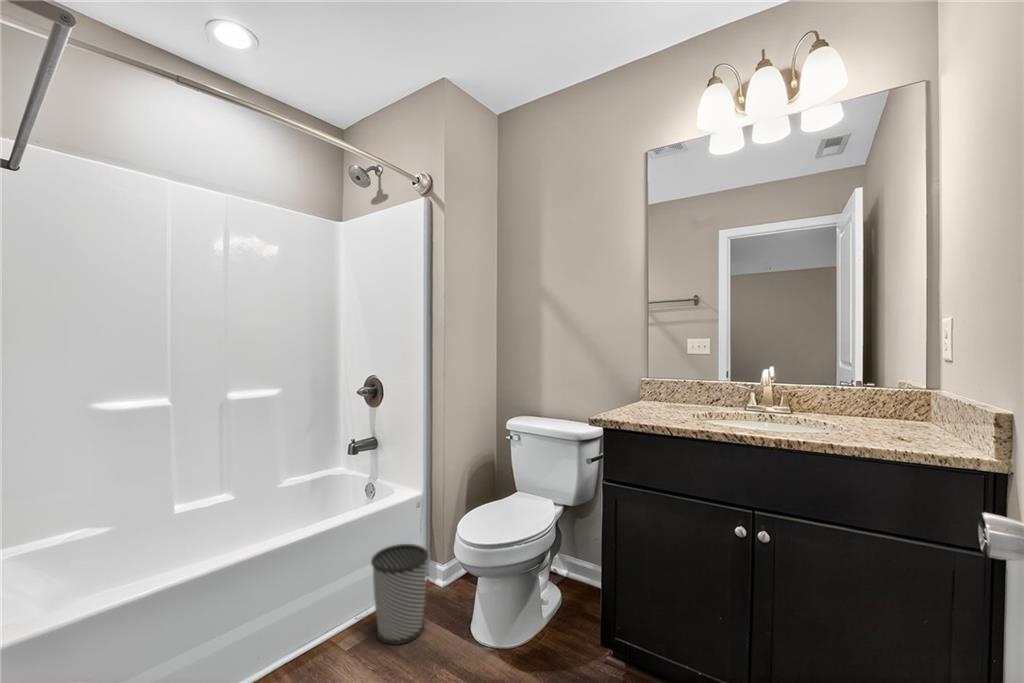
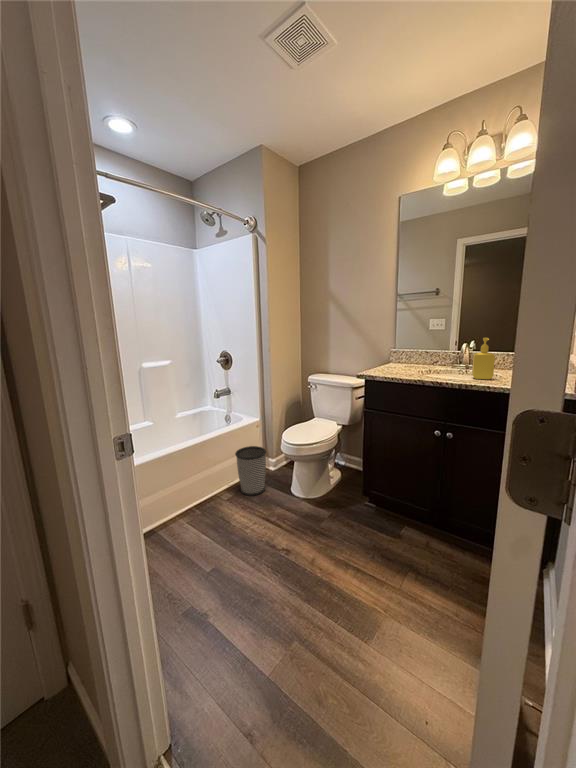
soap dispenser: none [788,359,828,432] -> present [472,338,495,380]

